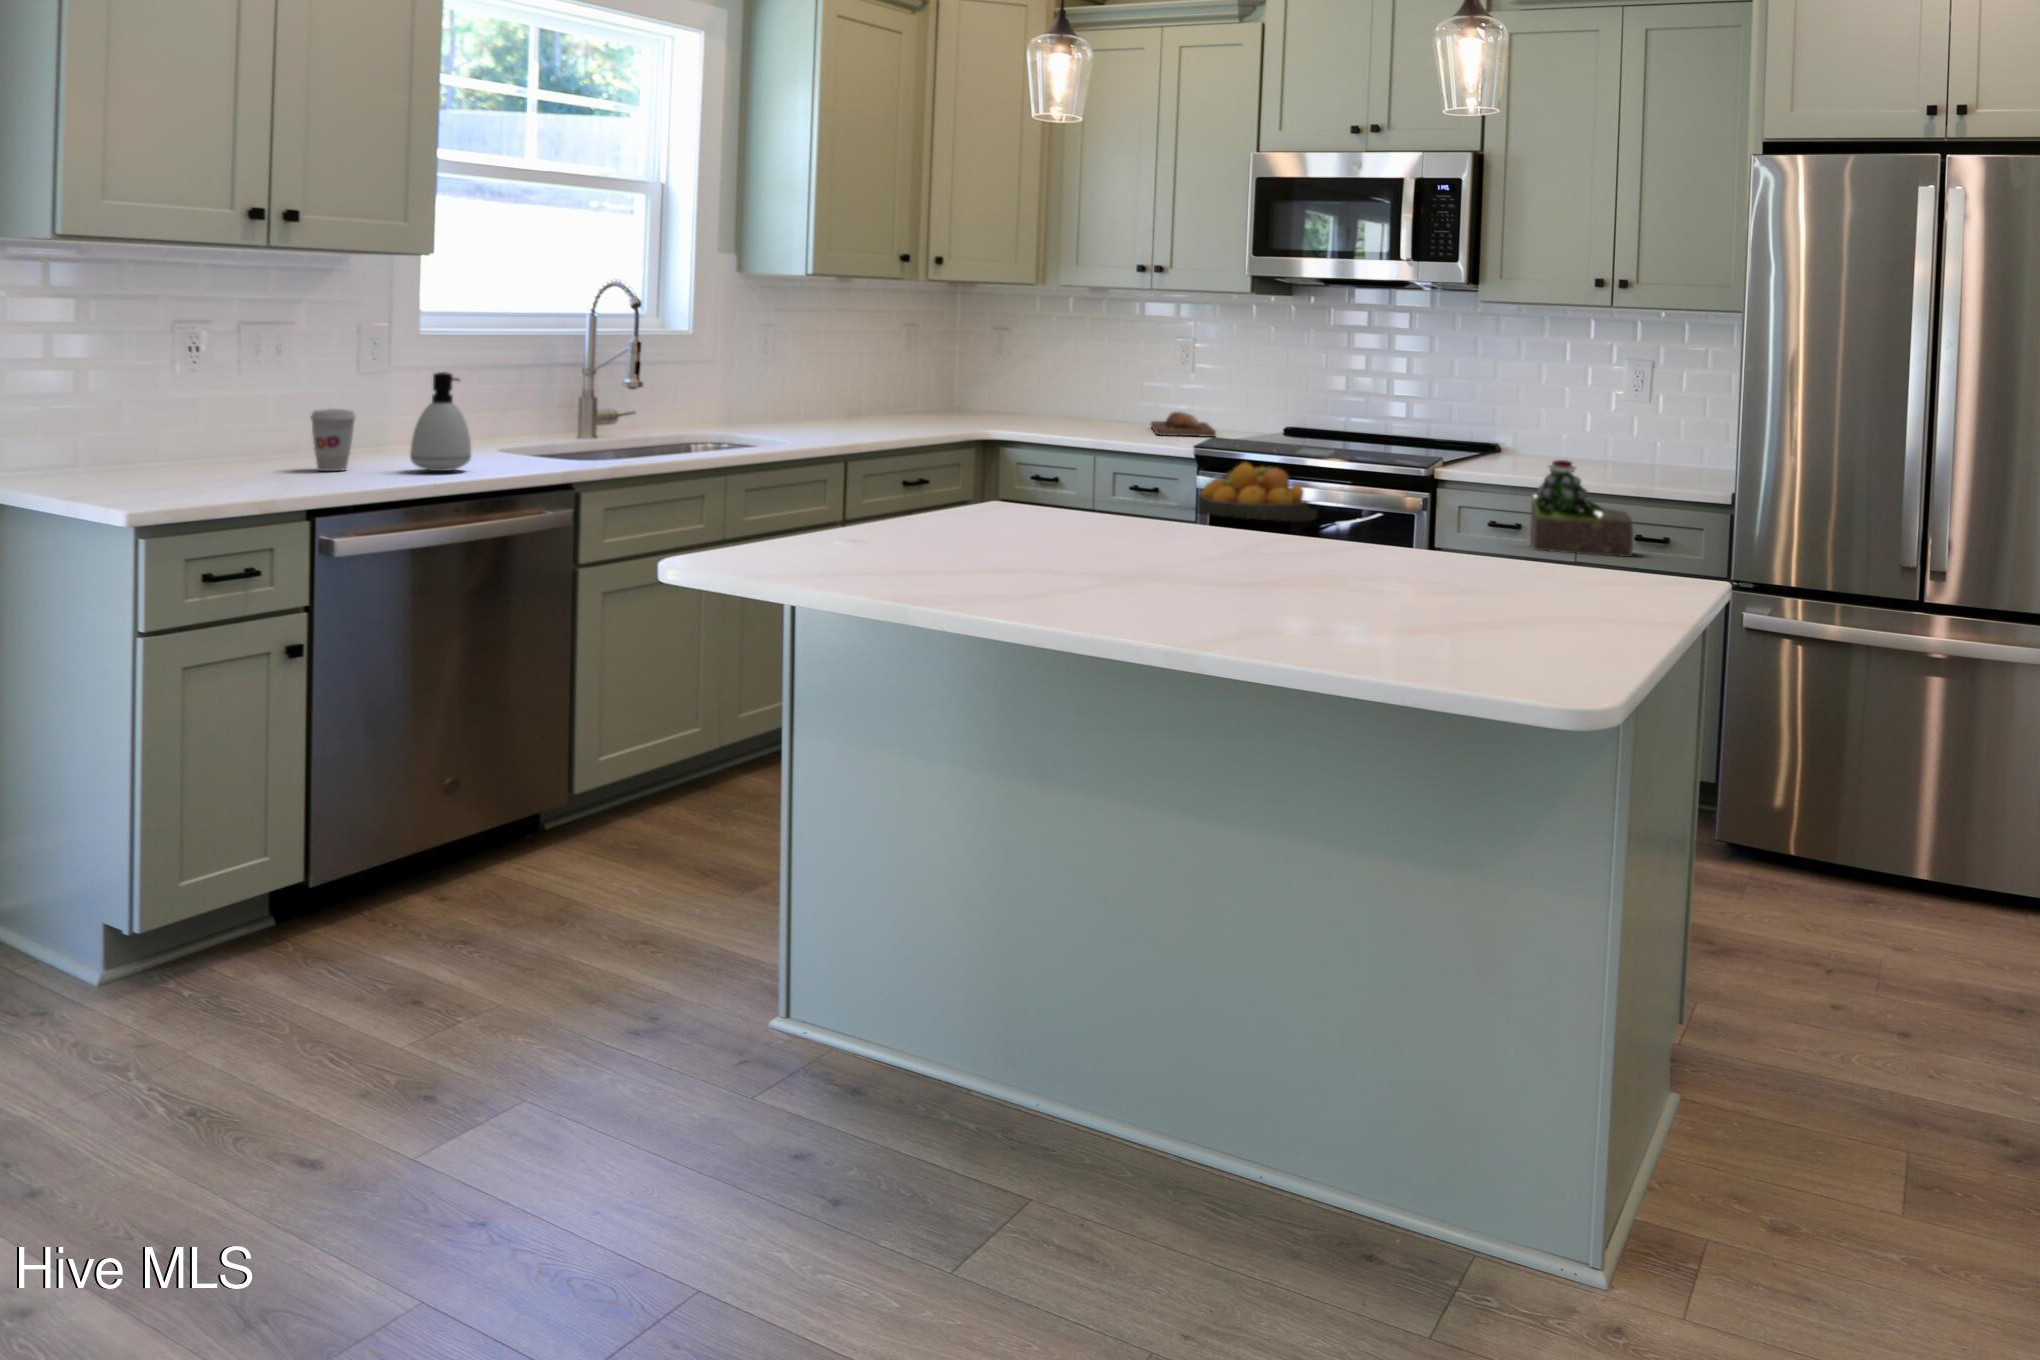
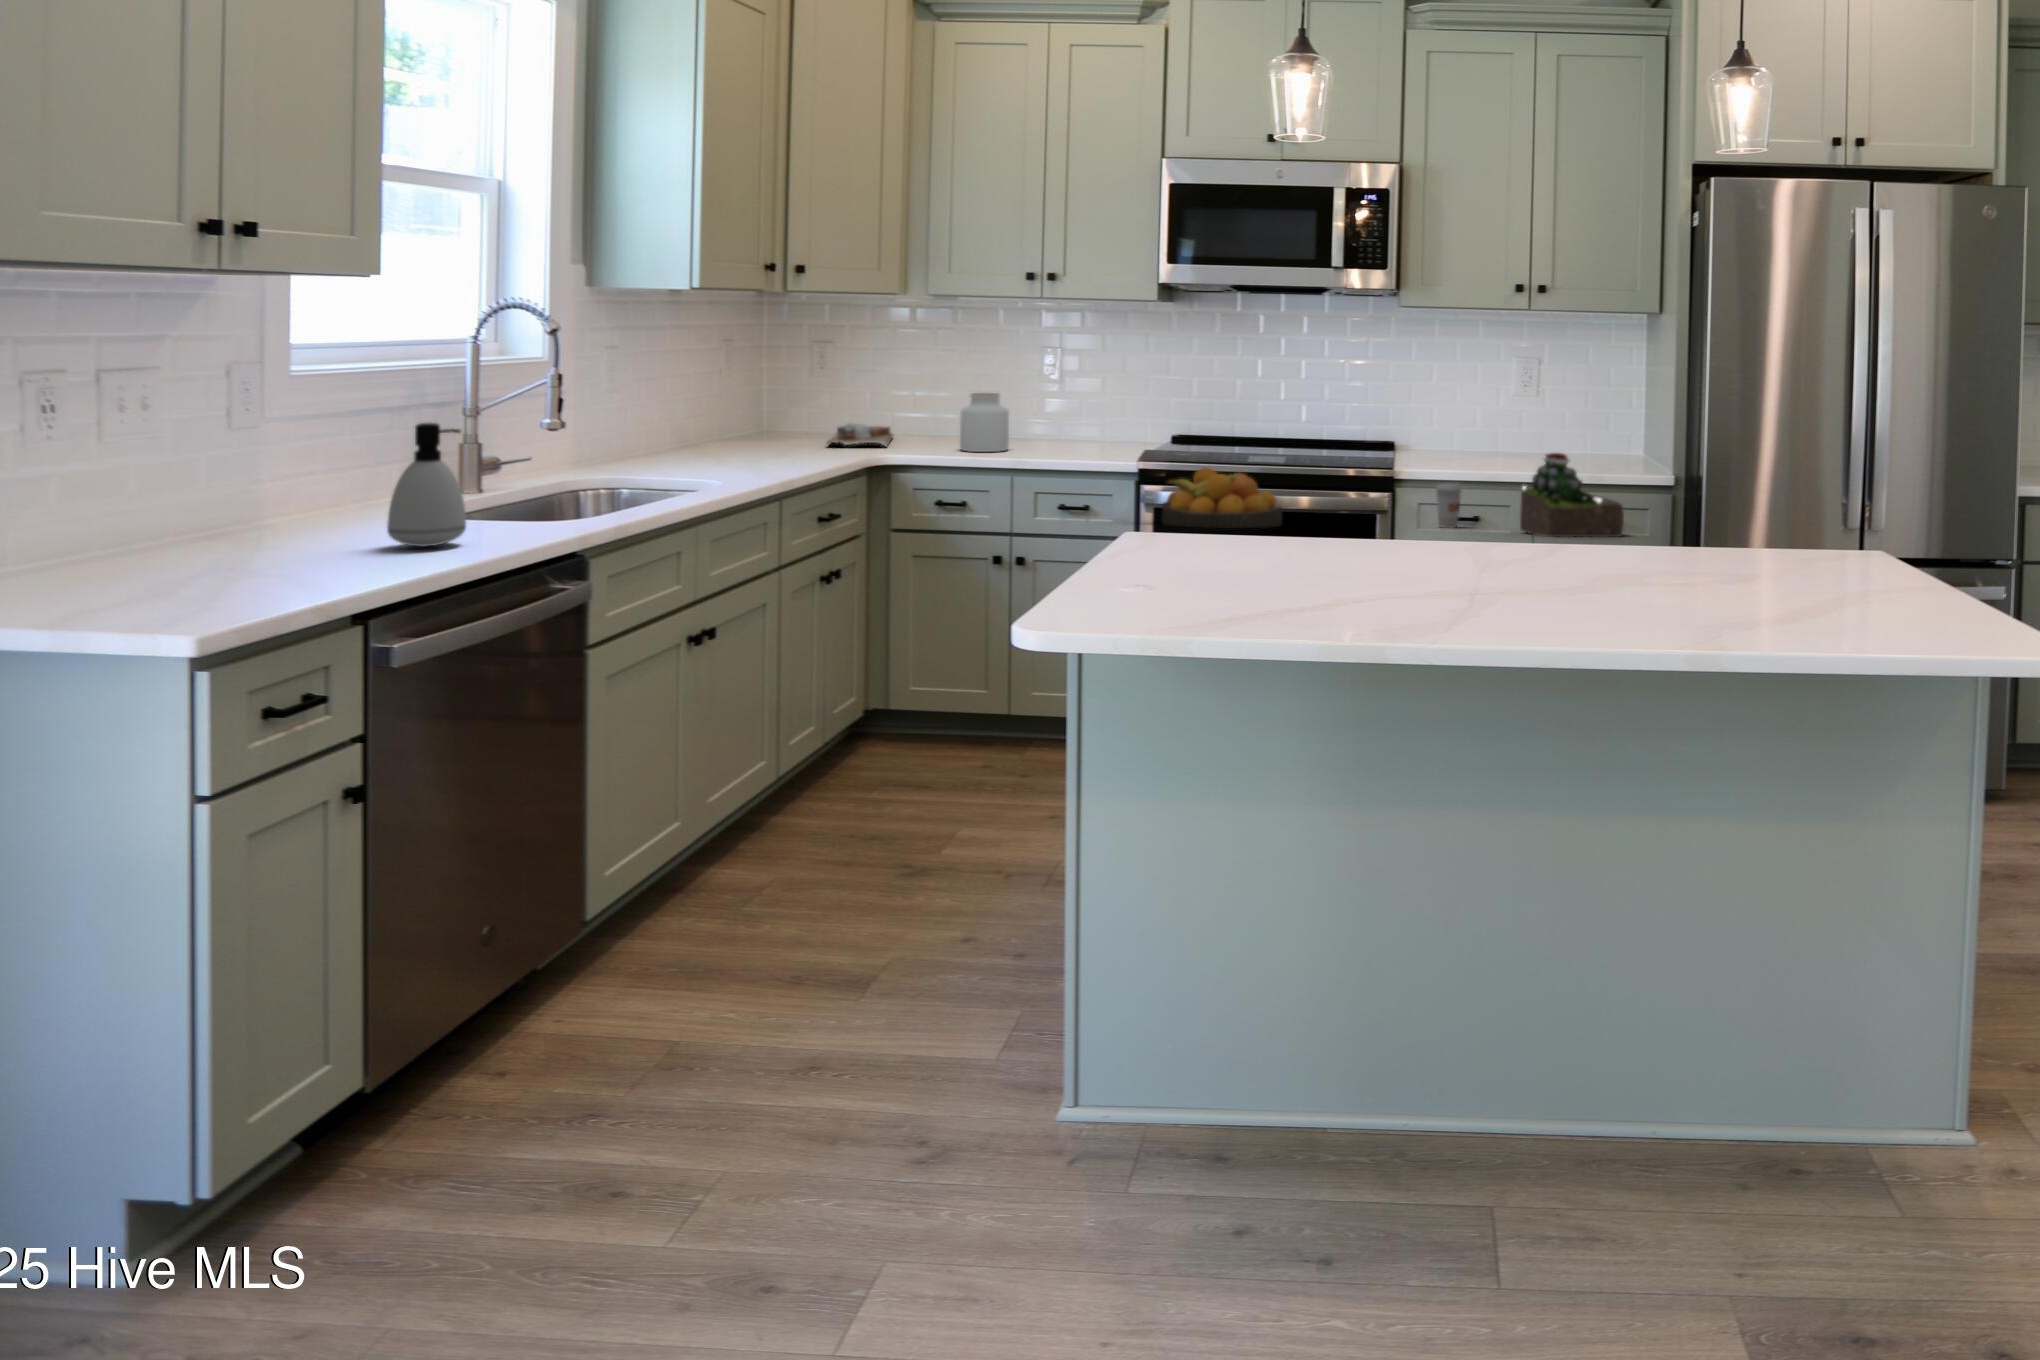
jar: none [1072,379,1118,435] -> present [960,393,1009,452]
cutting board: none [966,404,1051,427] -> present [827,424,893,447]
coffee cup: present [311,409,355,471] -> present [1435,484,1462,528]
bread loaf: present [1151,412,1216,437] -> none [1013,422,1105,448]

